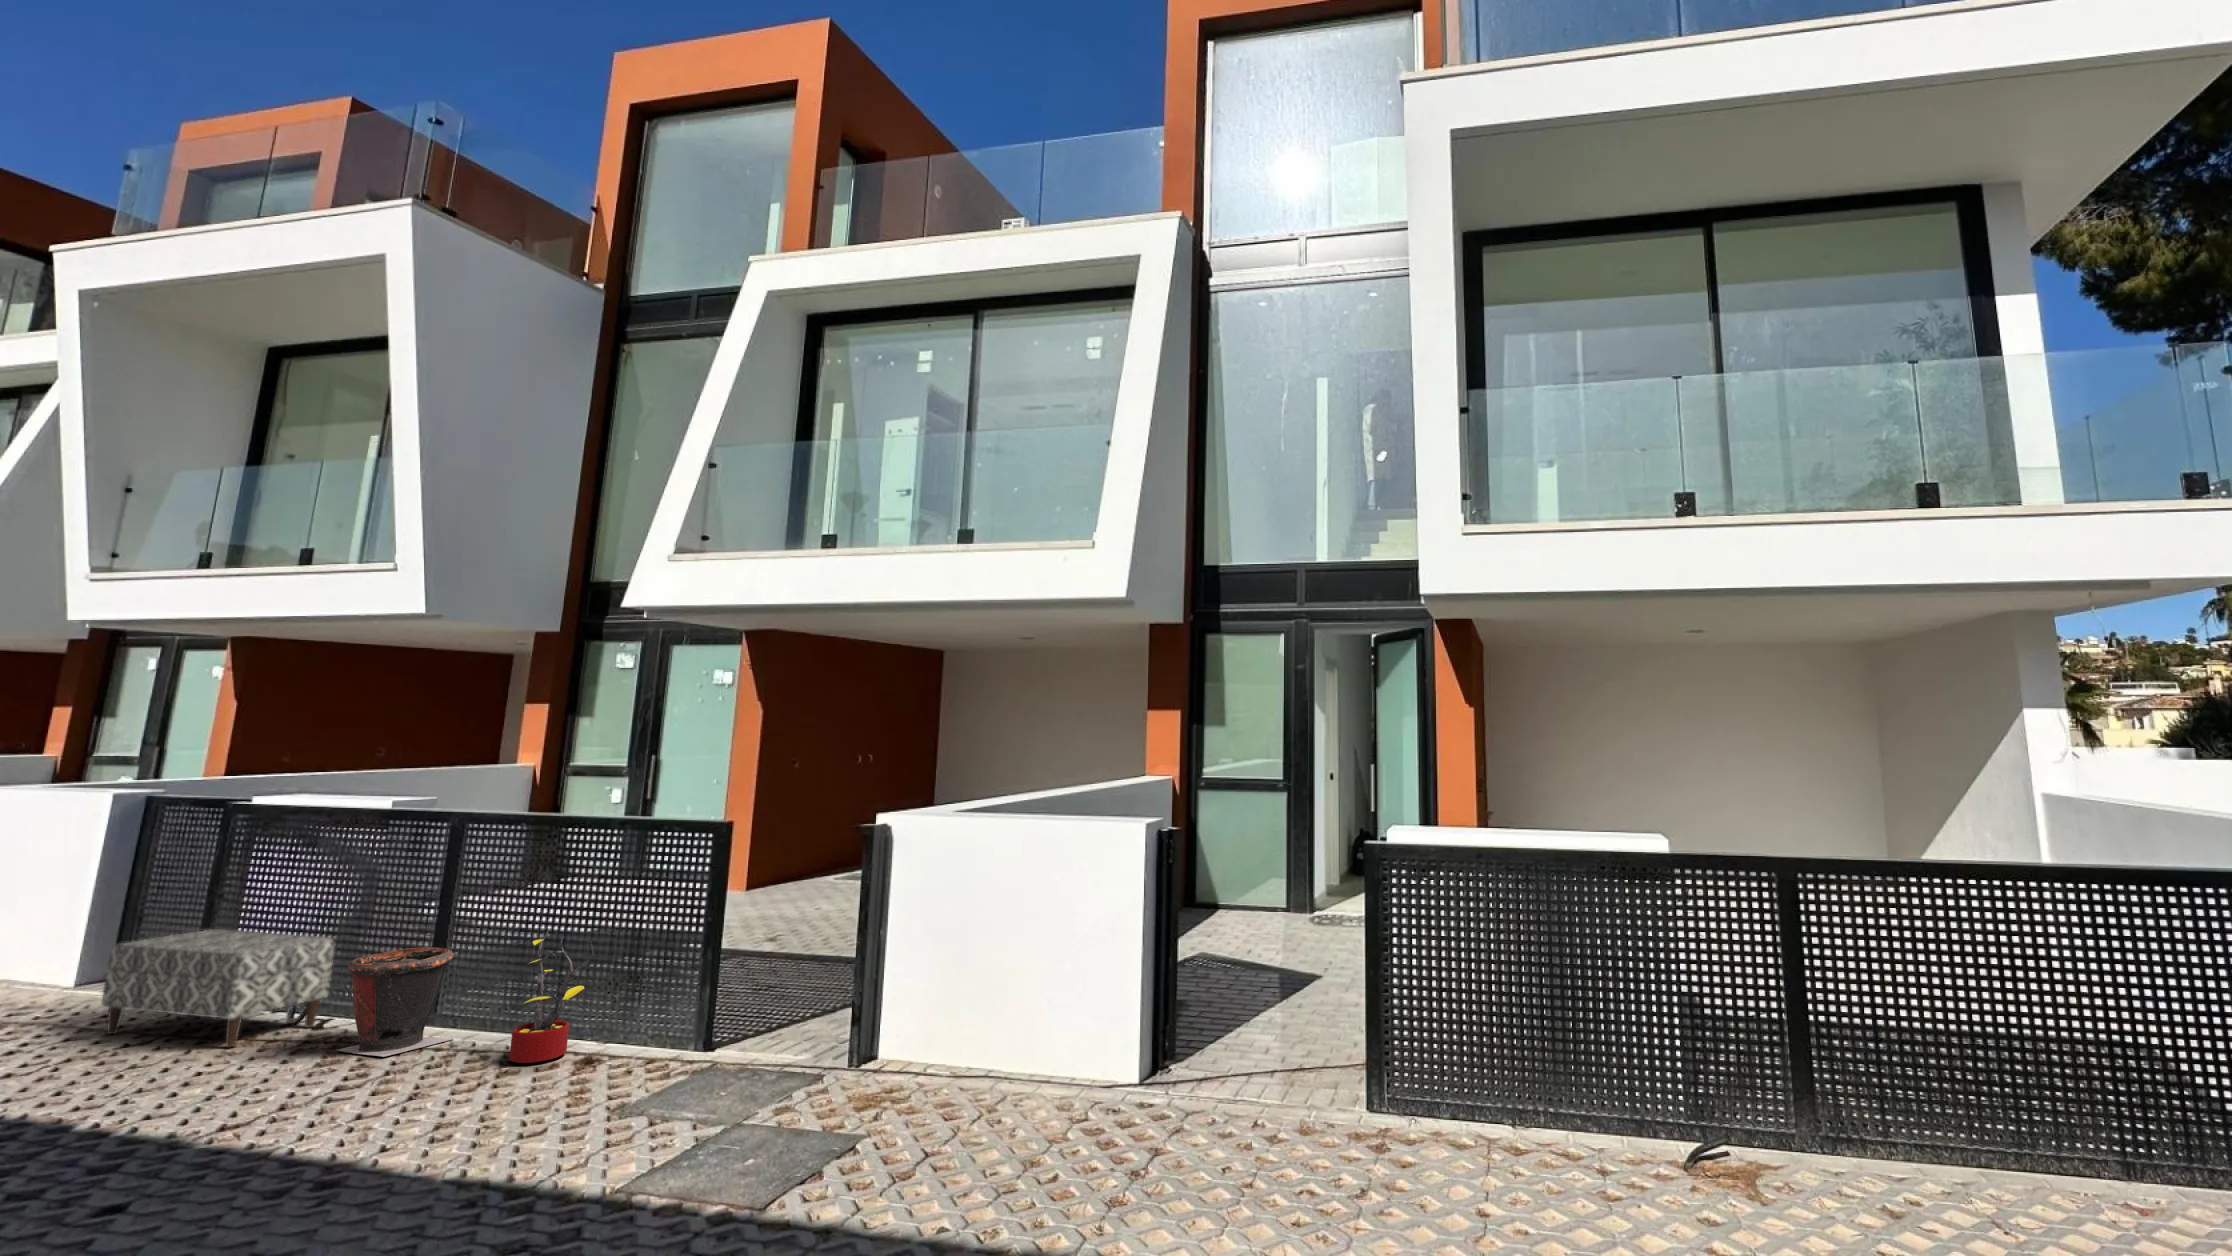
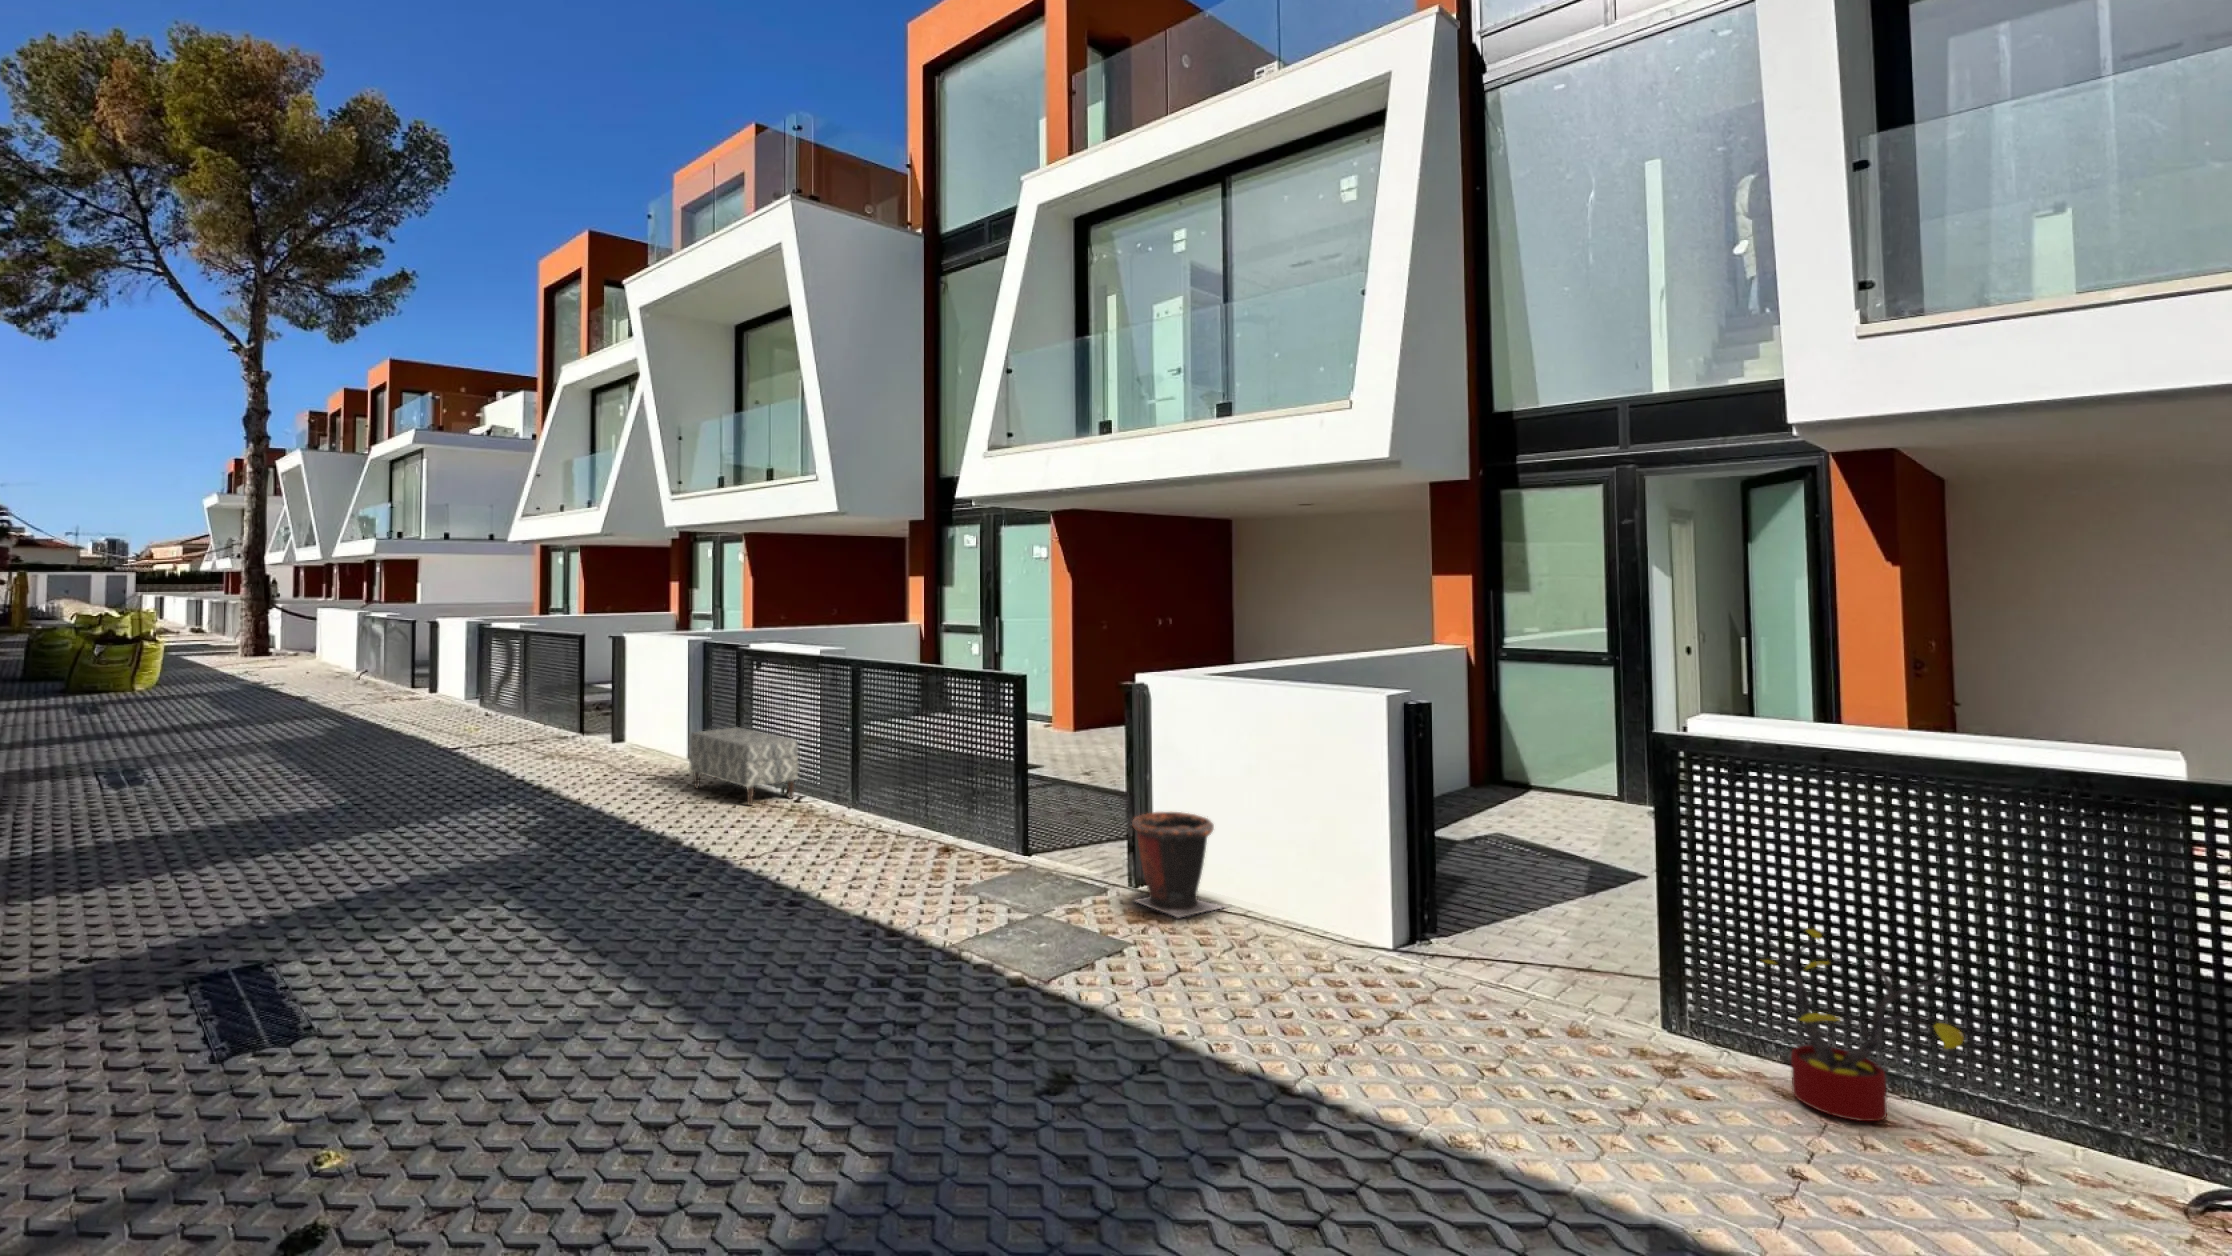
decorative plant: present [509,930,593,1063] -> present [1761,906,1964,1121]
trash can: present [338,948,454,1057] -> present [1132,812,1222,917]

